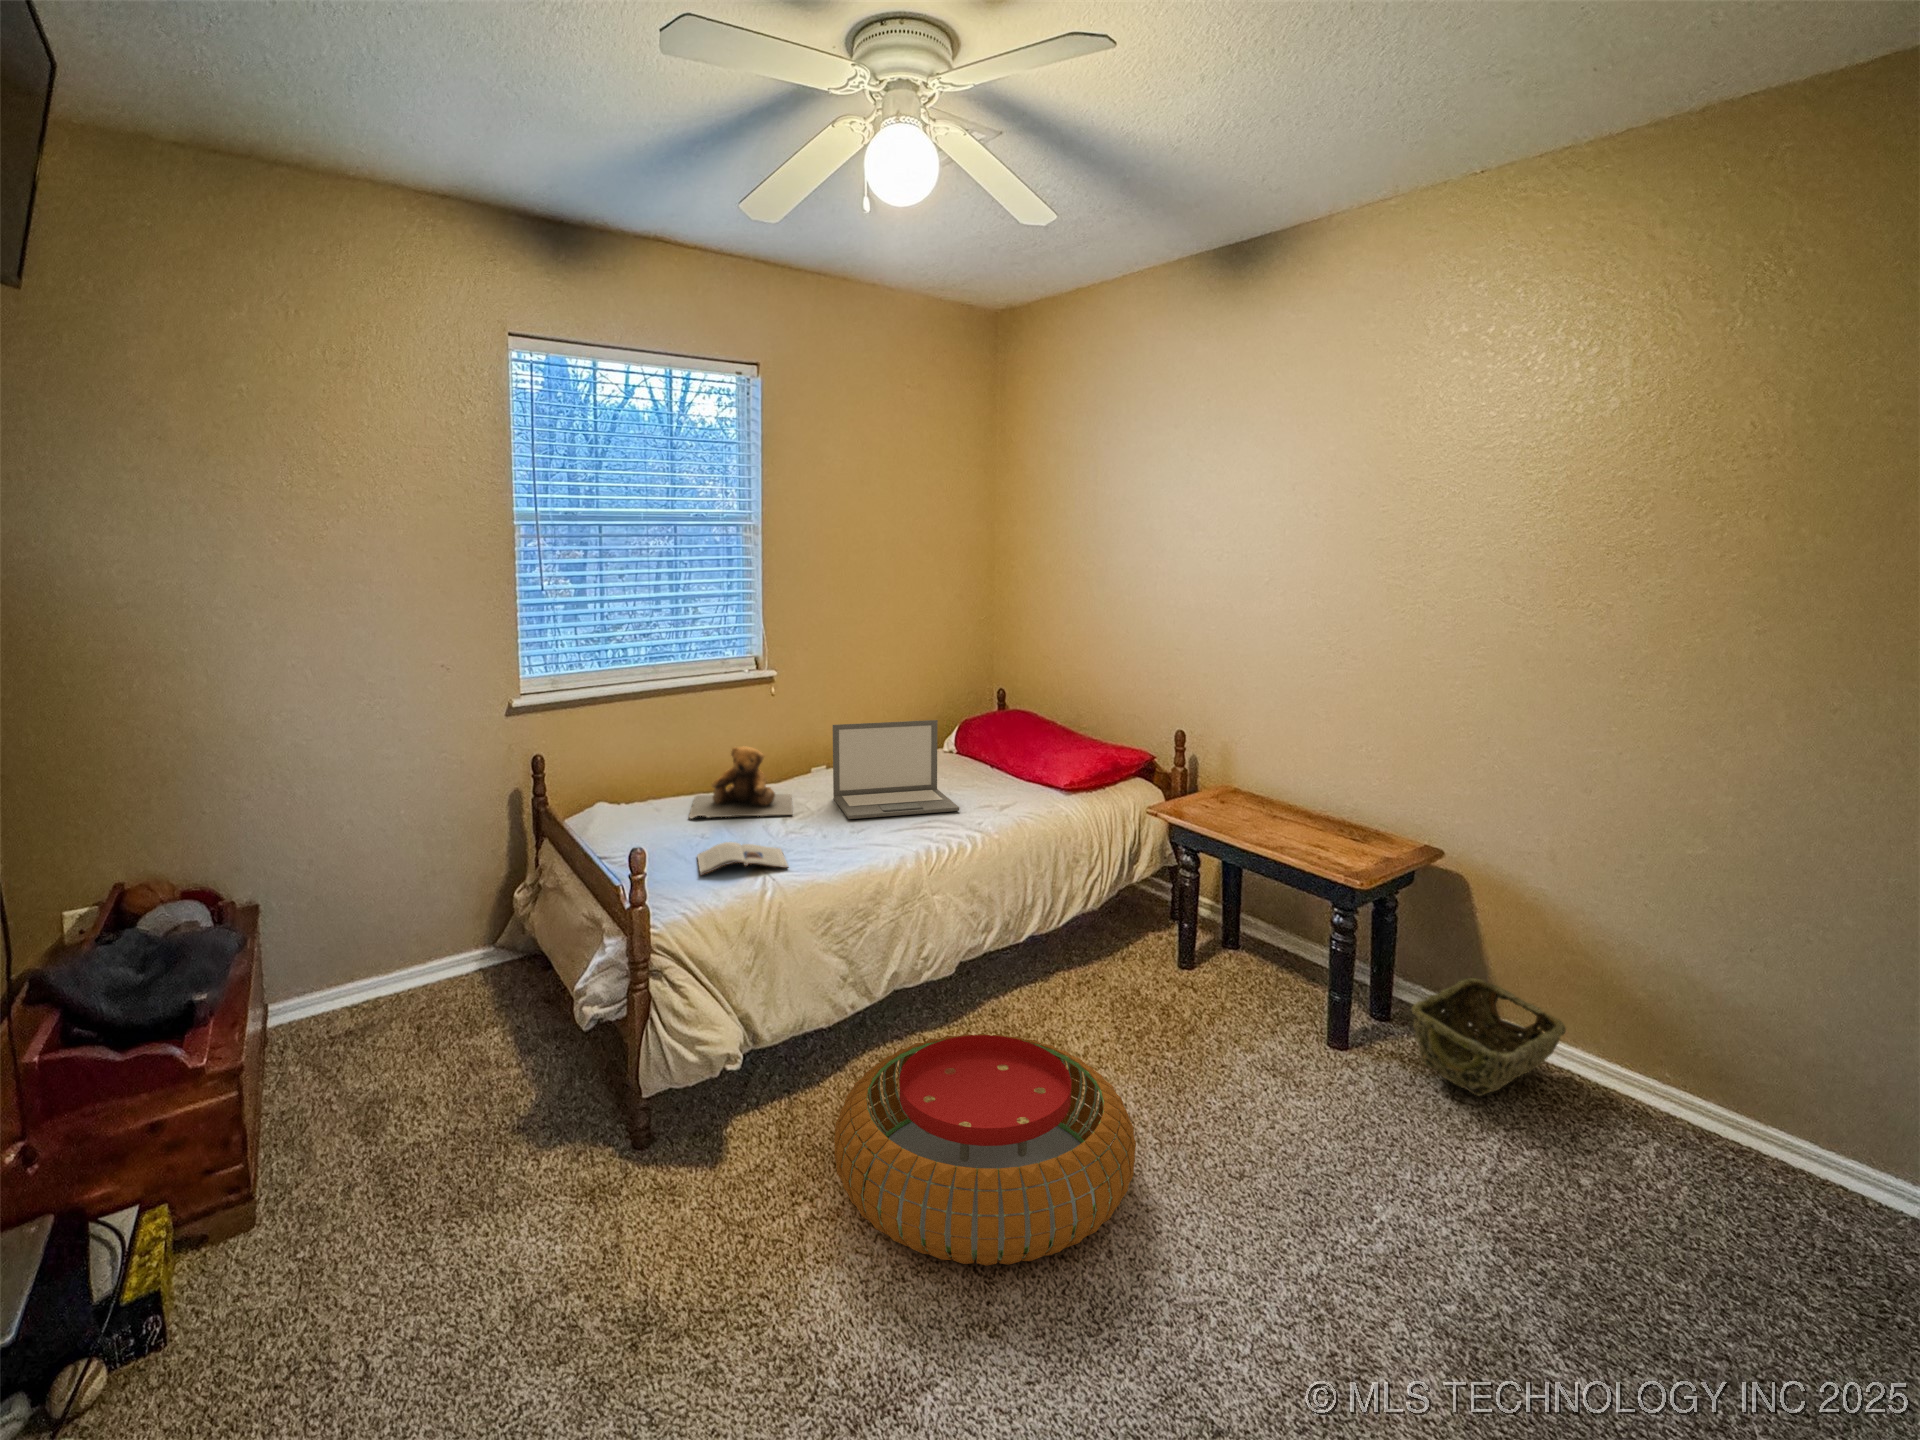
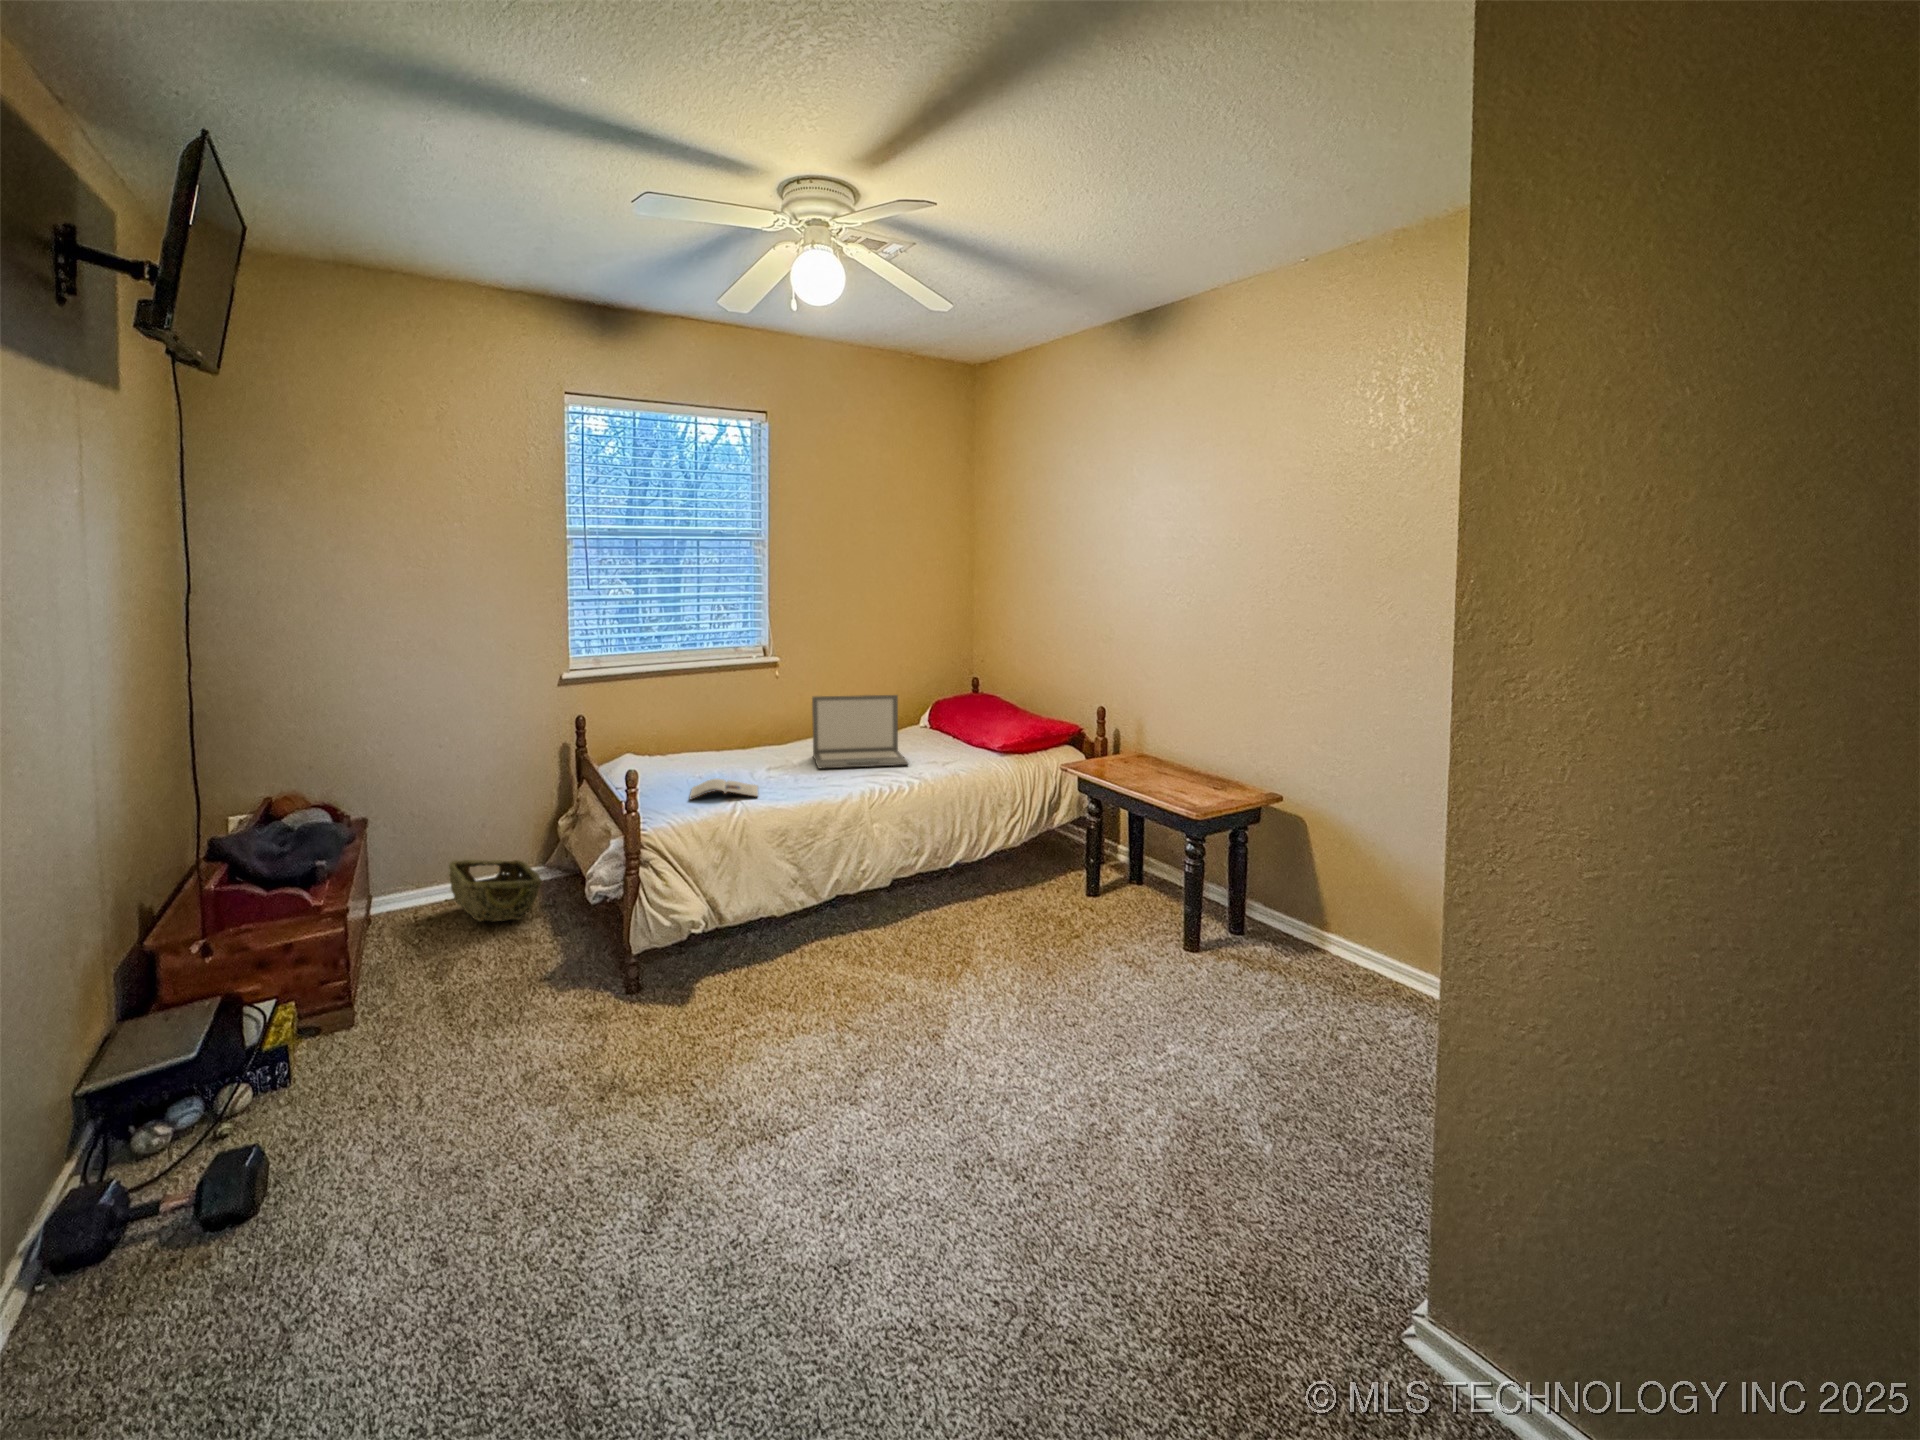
teddy bear: present [689,746,793,818] -> none [695,712,782,766]
woven basket: present [1412,978,1566,1096] -> present [449,860,542,921]
pouf: present [834,1033,1136,1266] -> none [764,918,990,1067]

